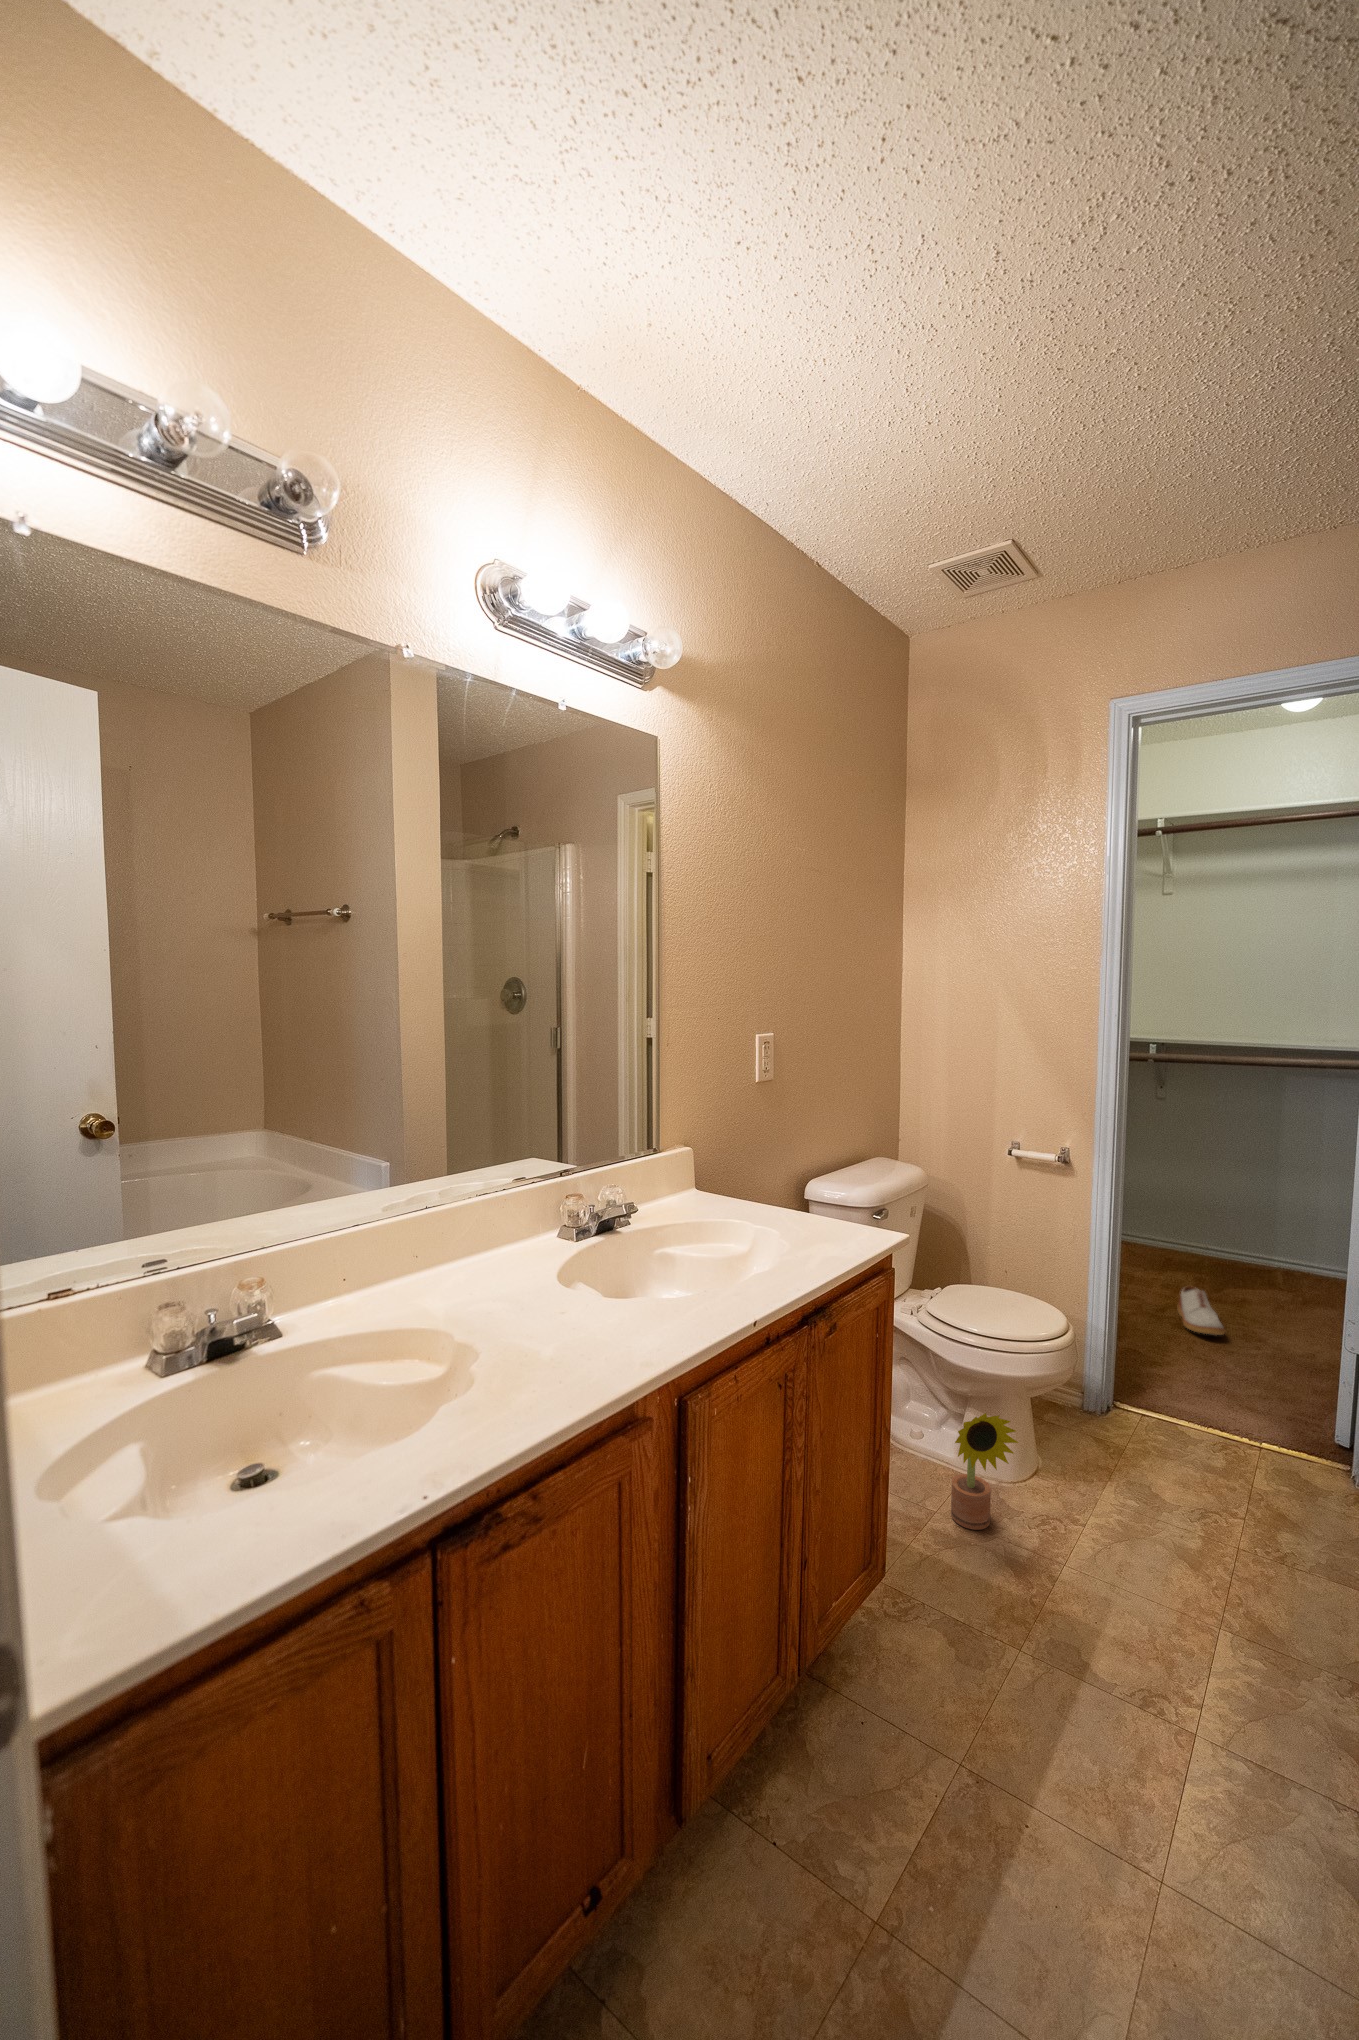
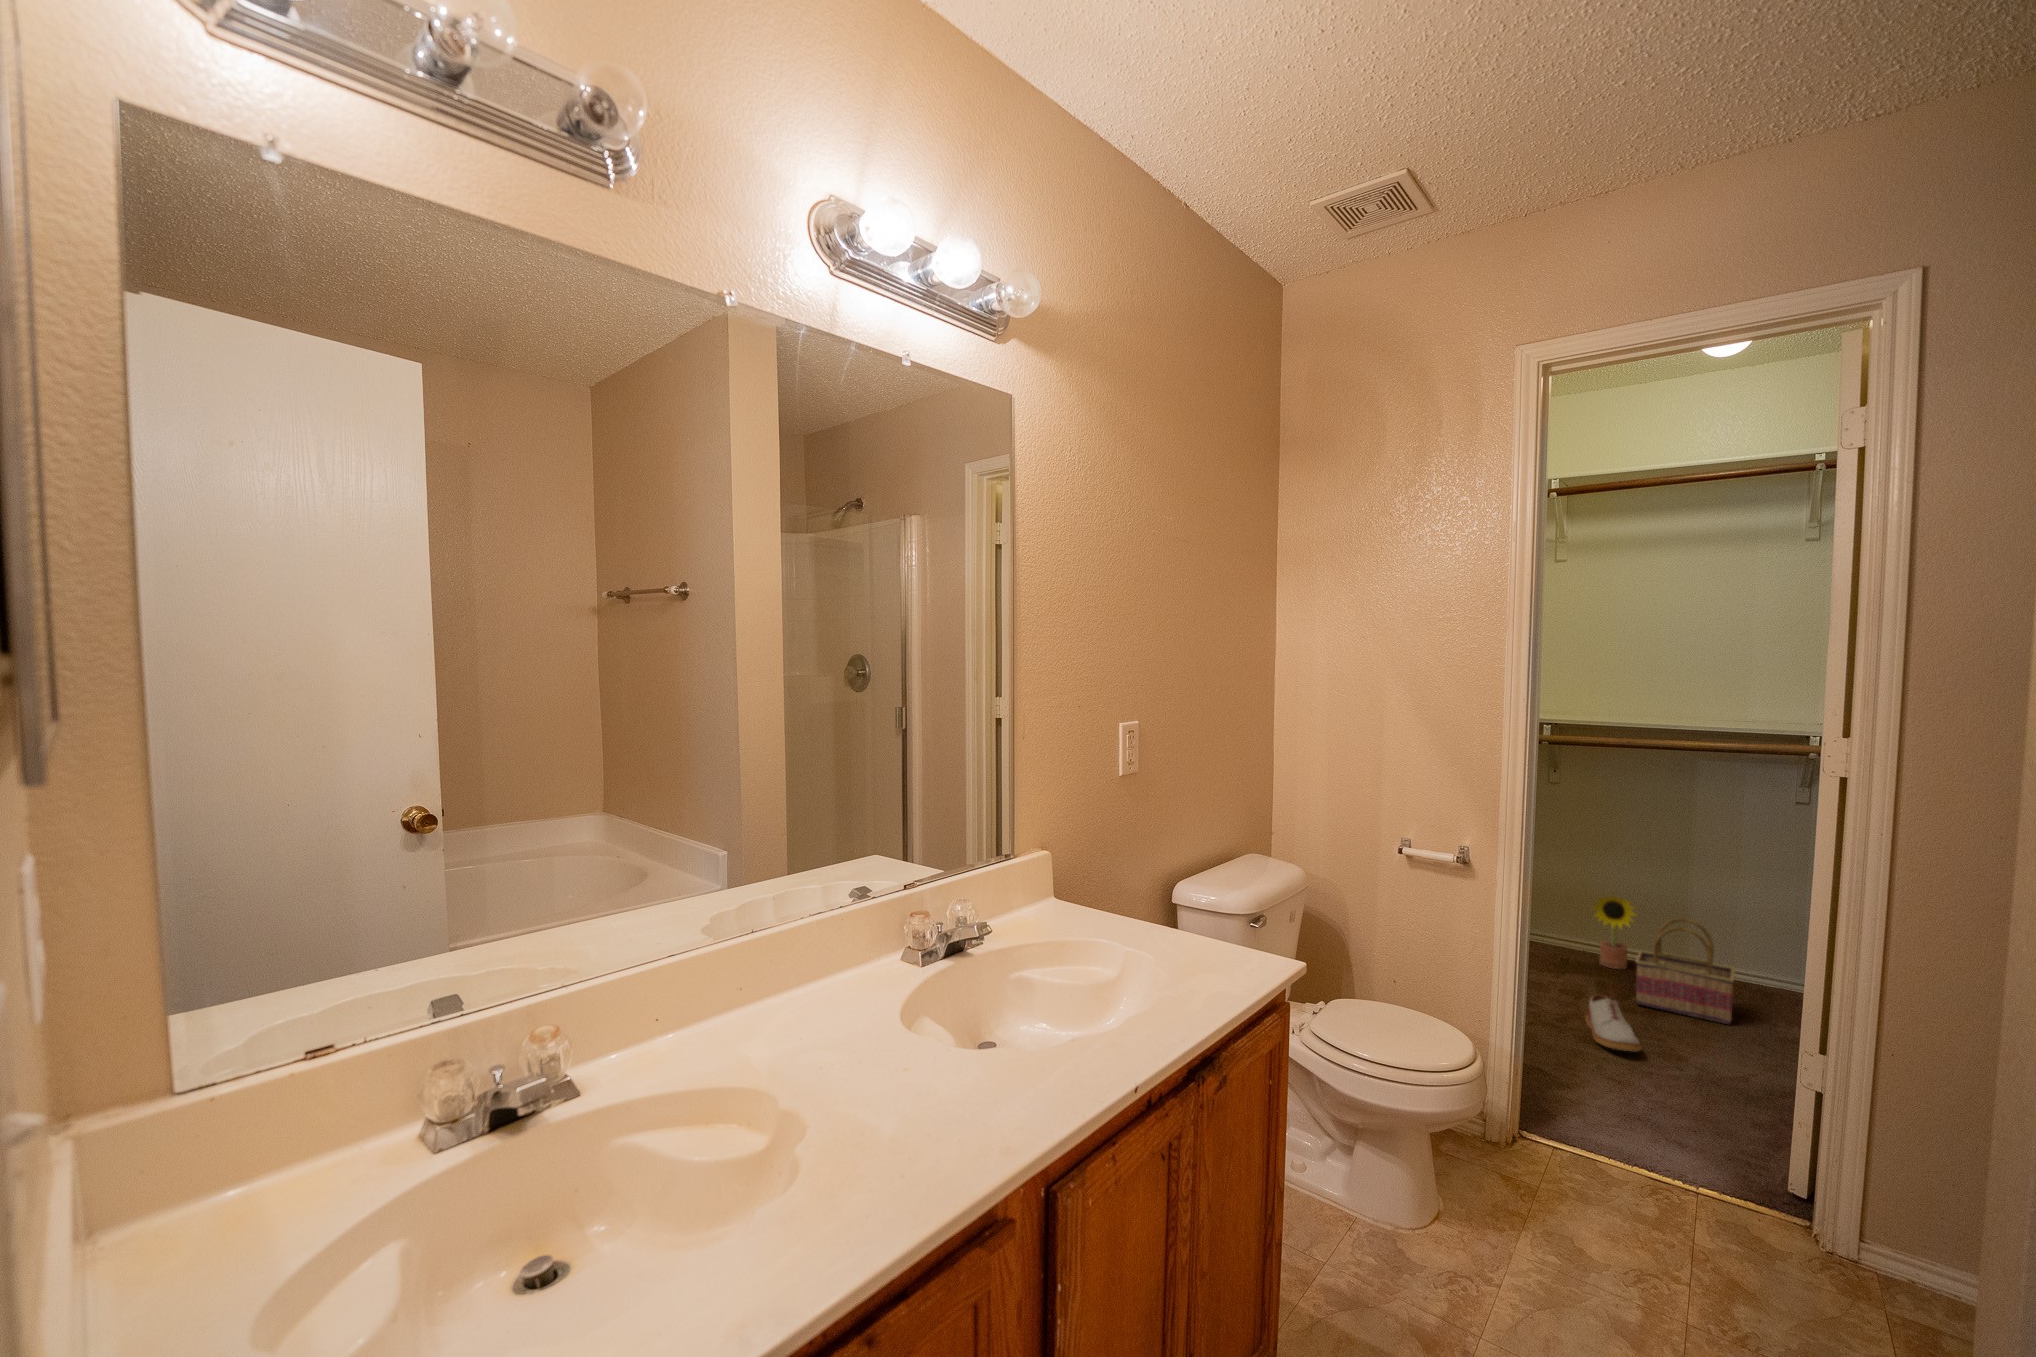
basket: none [1224,1217,1312,1312] -> present [1636,918,1735,1024]
decorative plant: present [951,1413,1018,1530] -> present [1592,895,1636,969]

